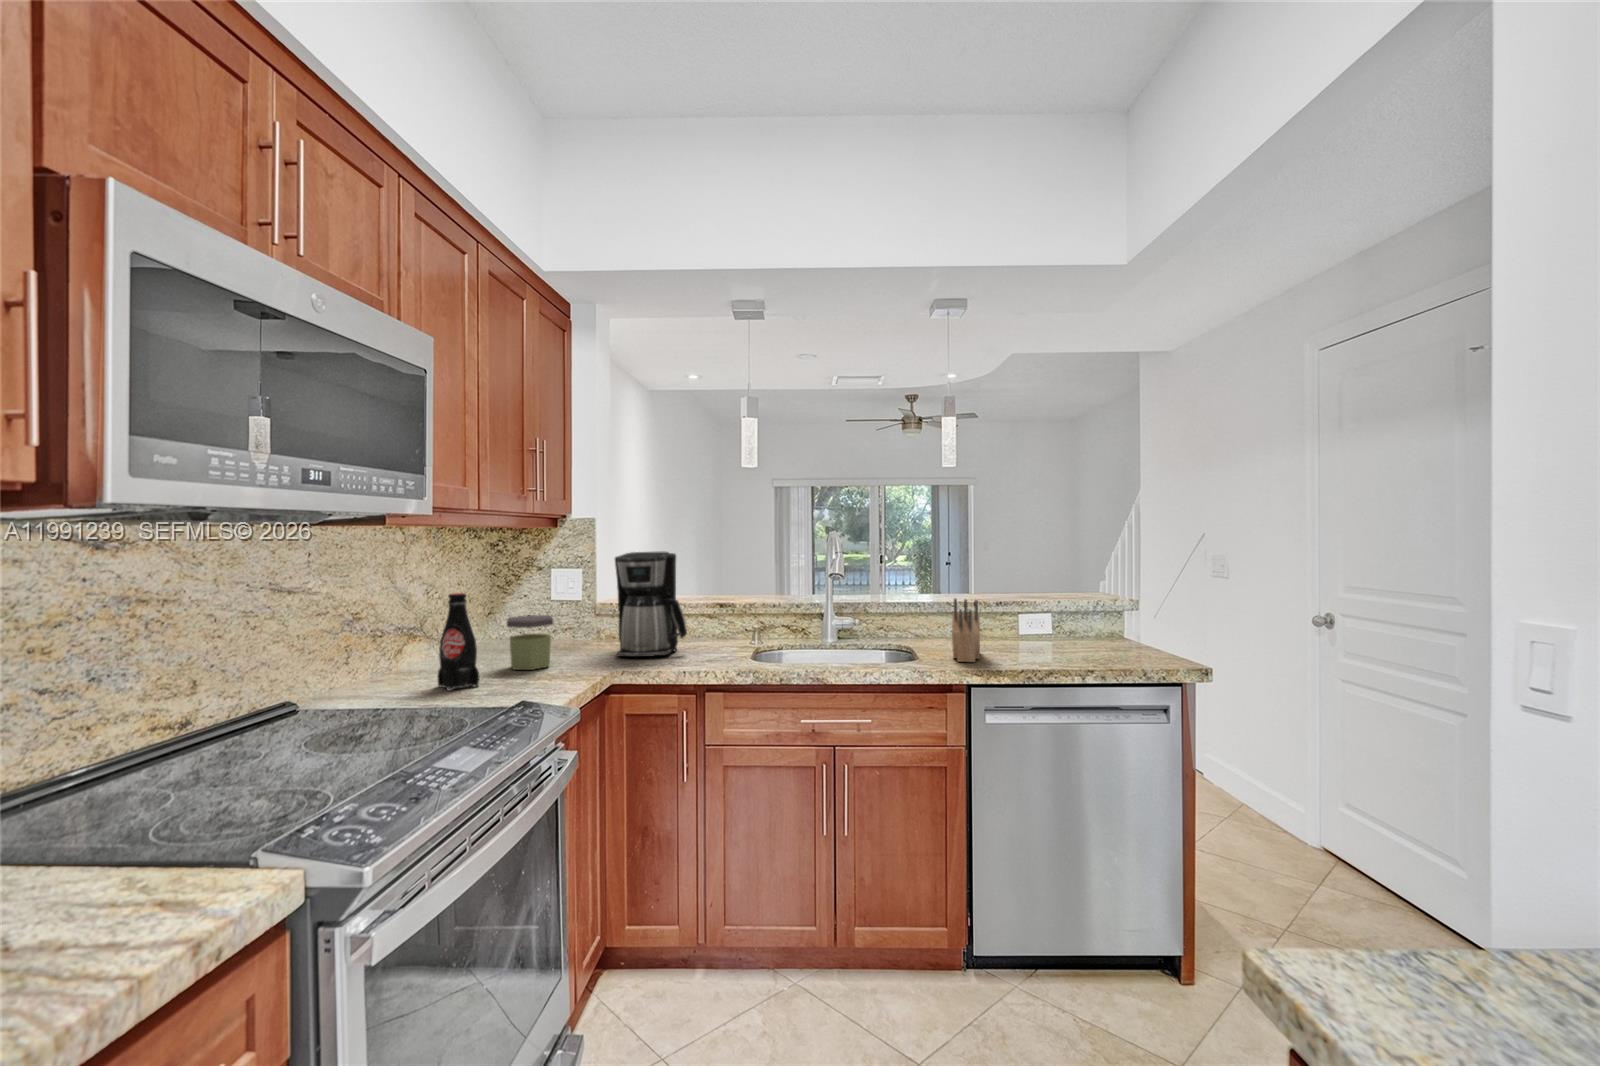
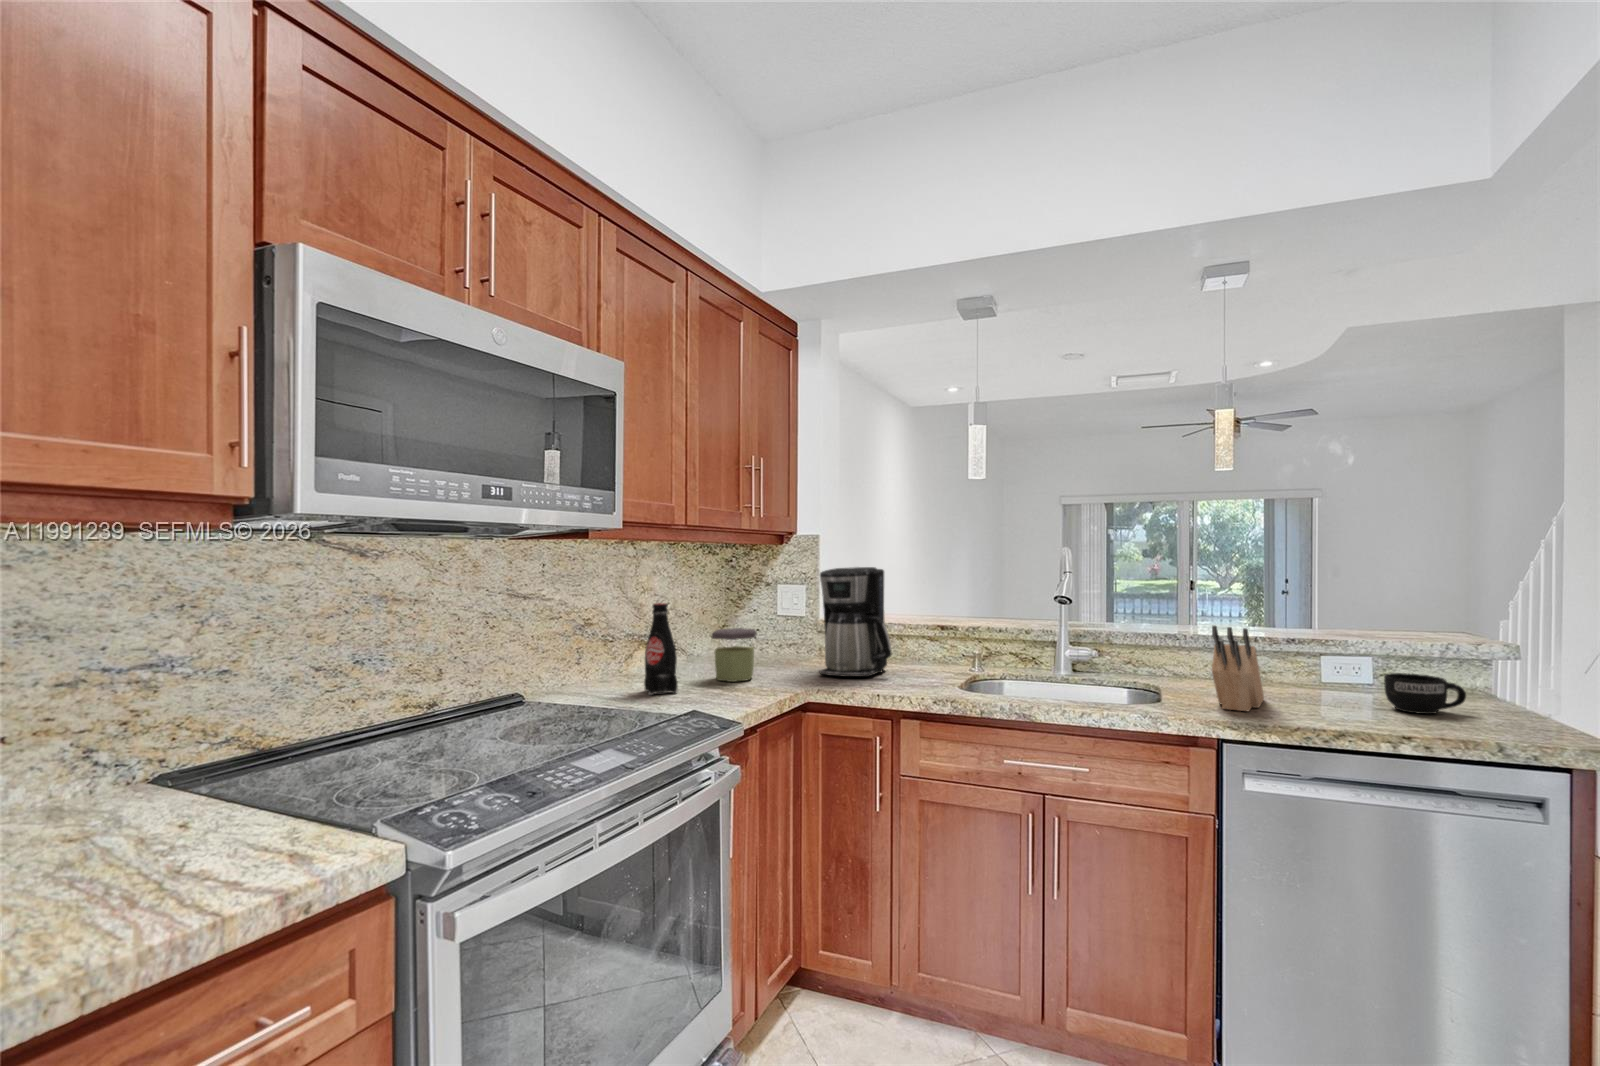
mug: none [1053,627,1098,655] -> present [1384,673,1466,714]

